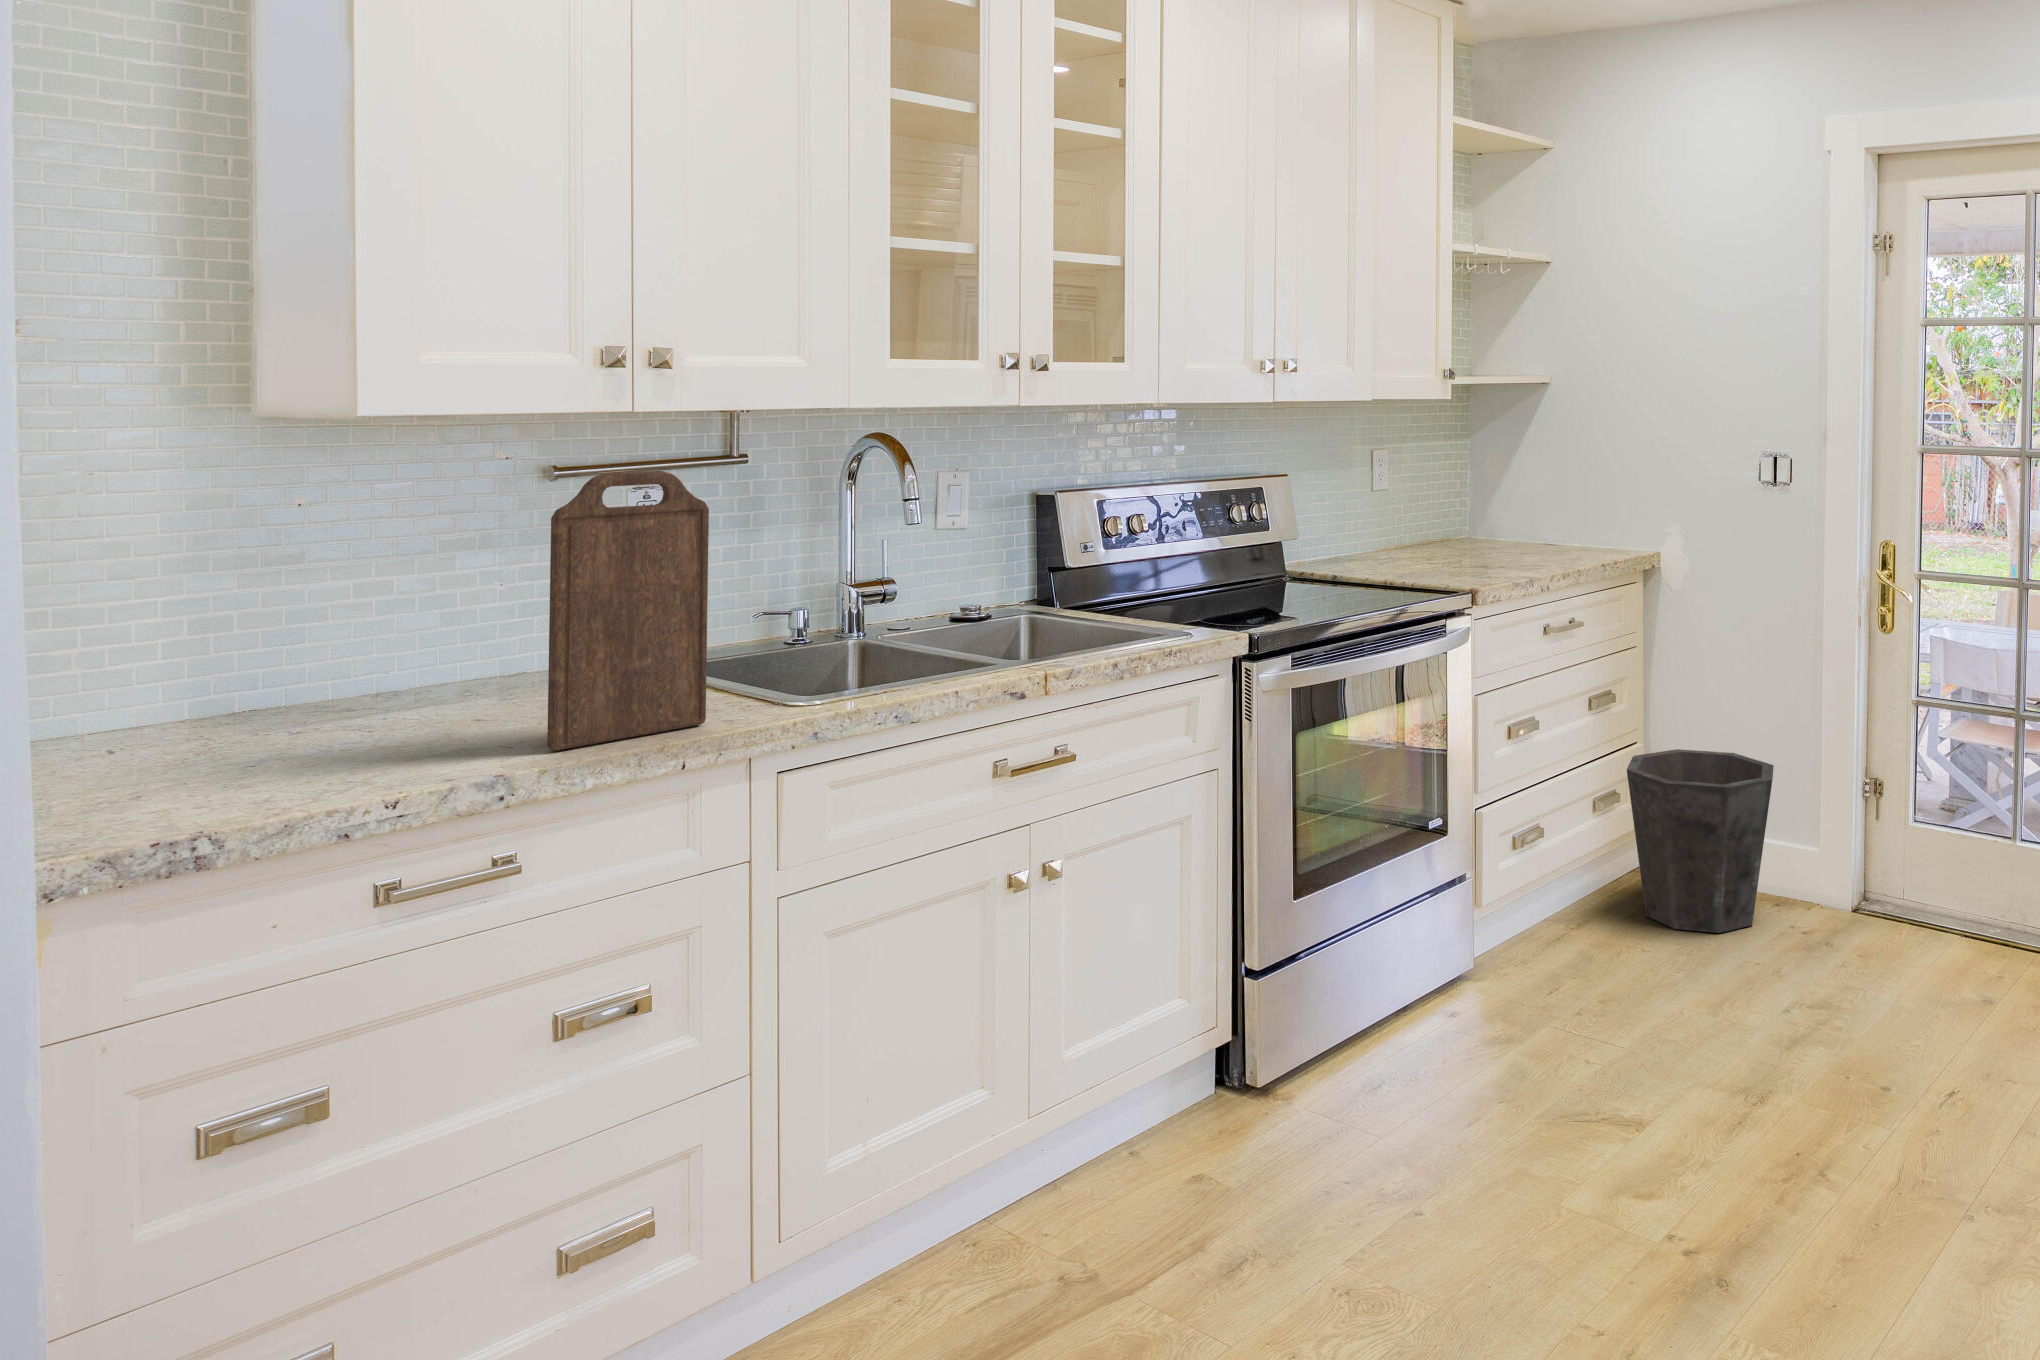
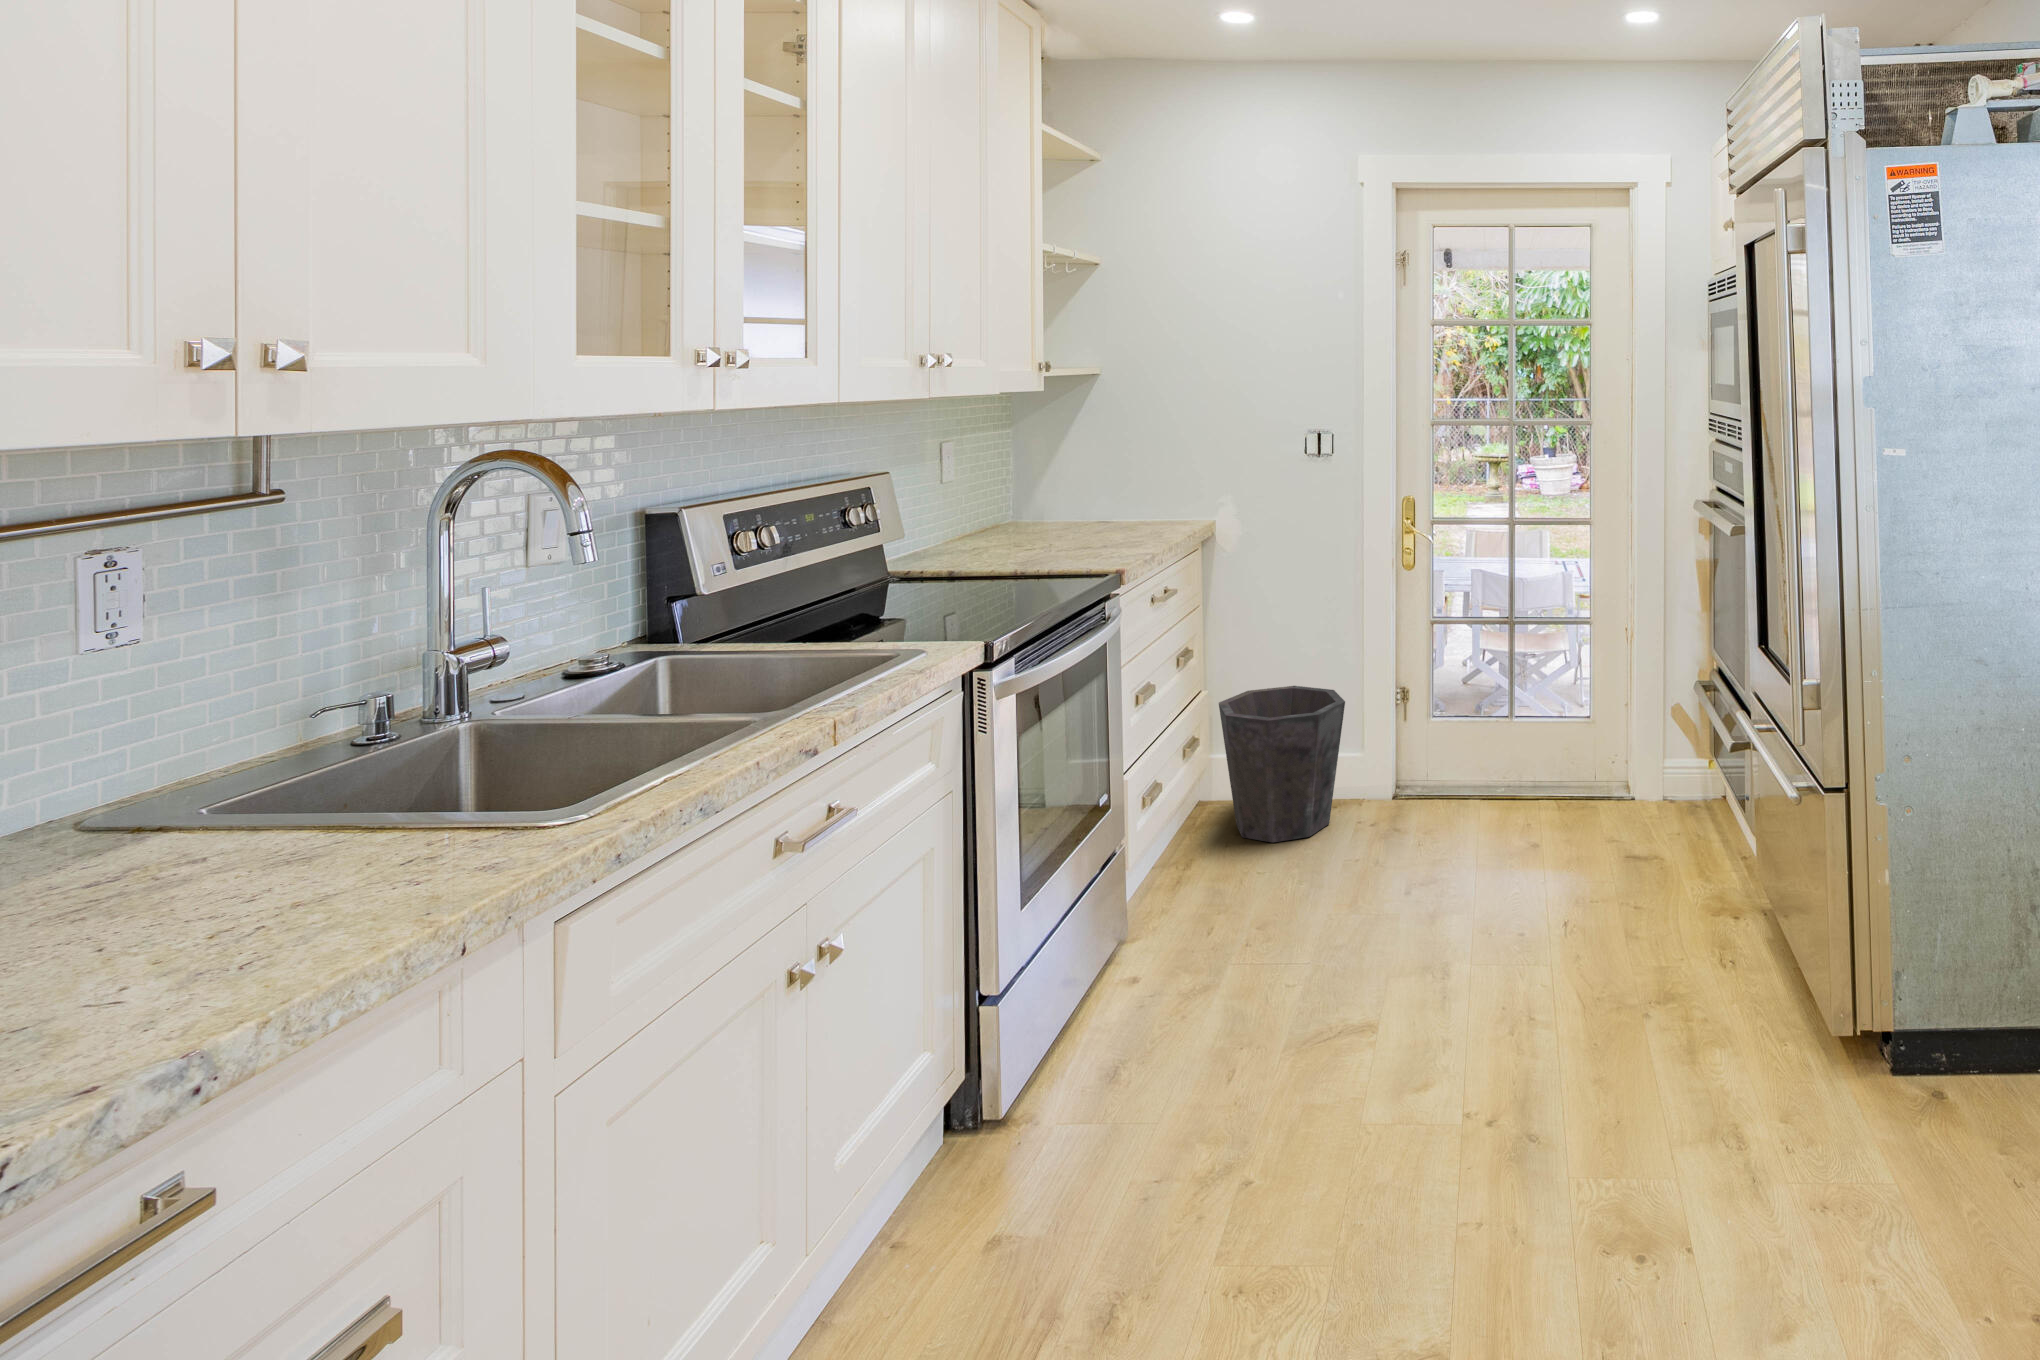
cutting board: present [547,471,709,751] -> none [138,515,425,1016]

